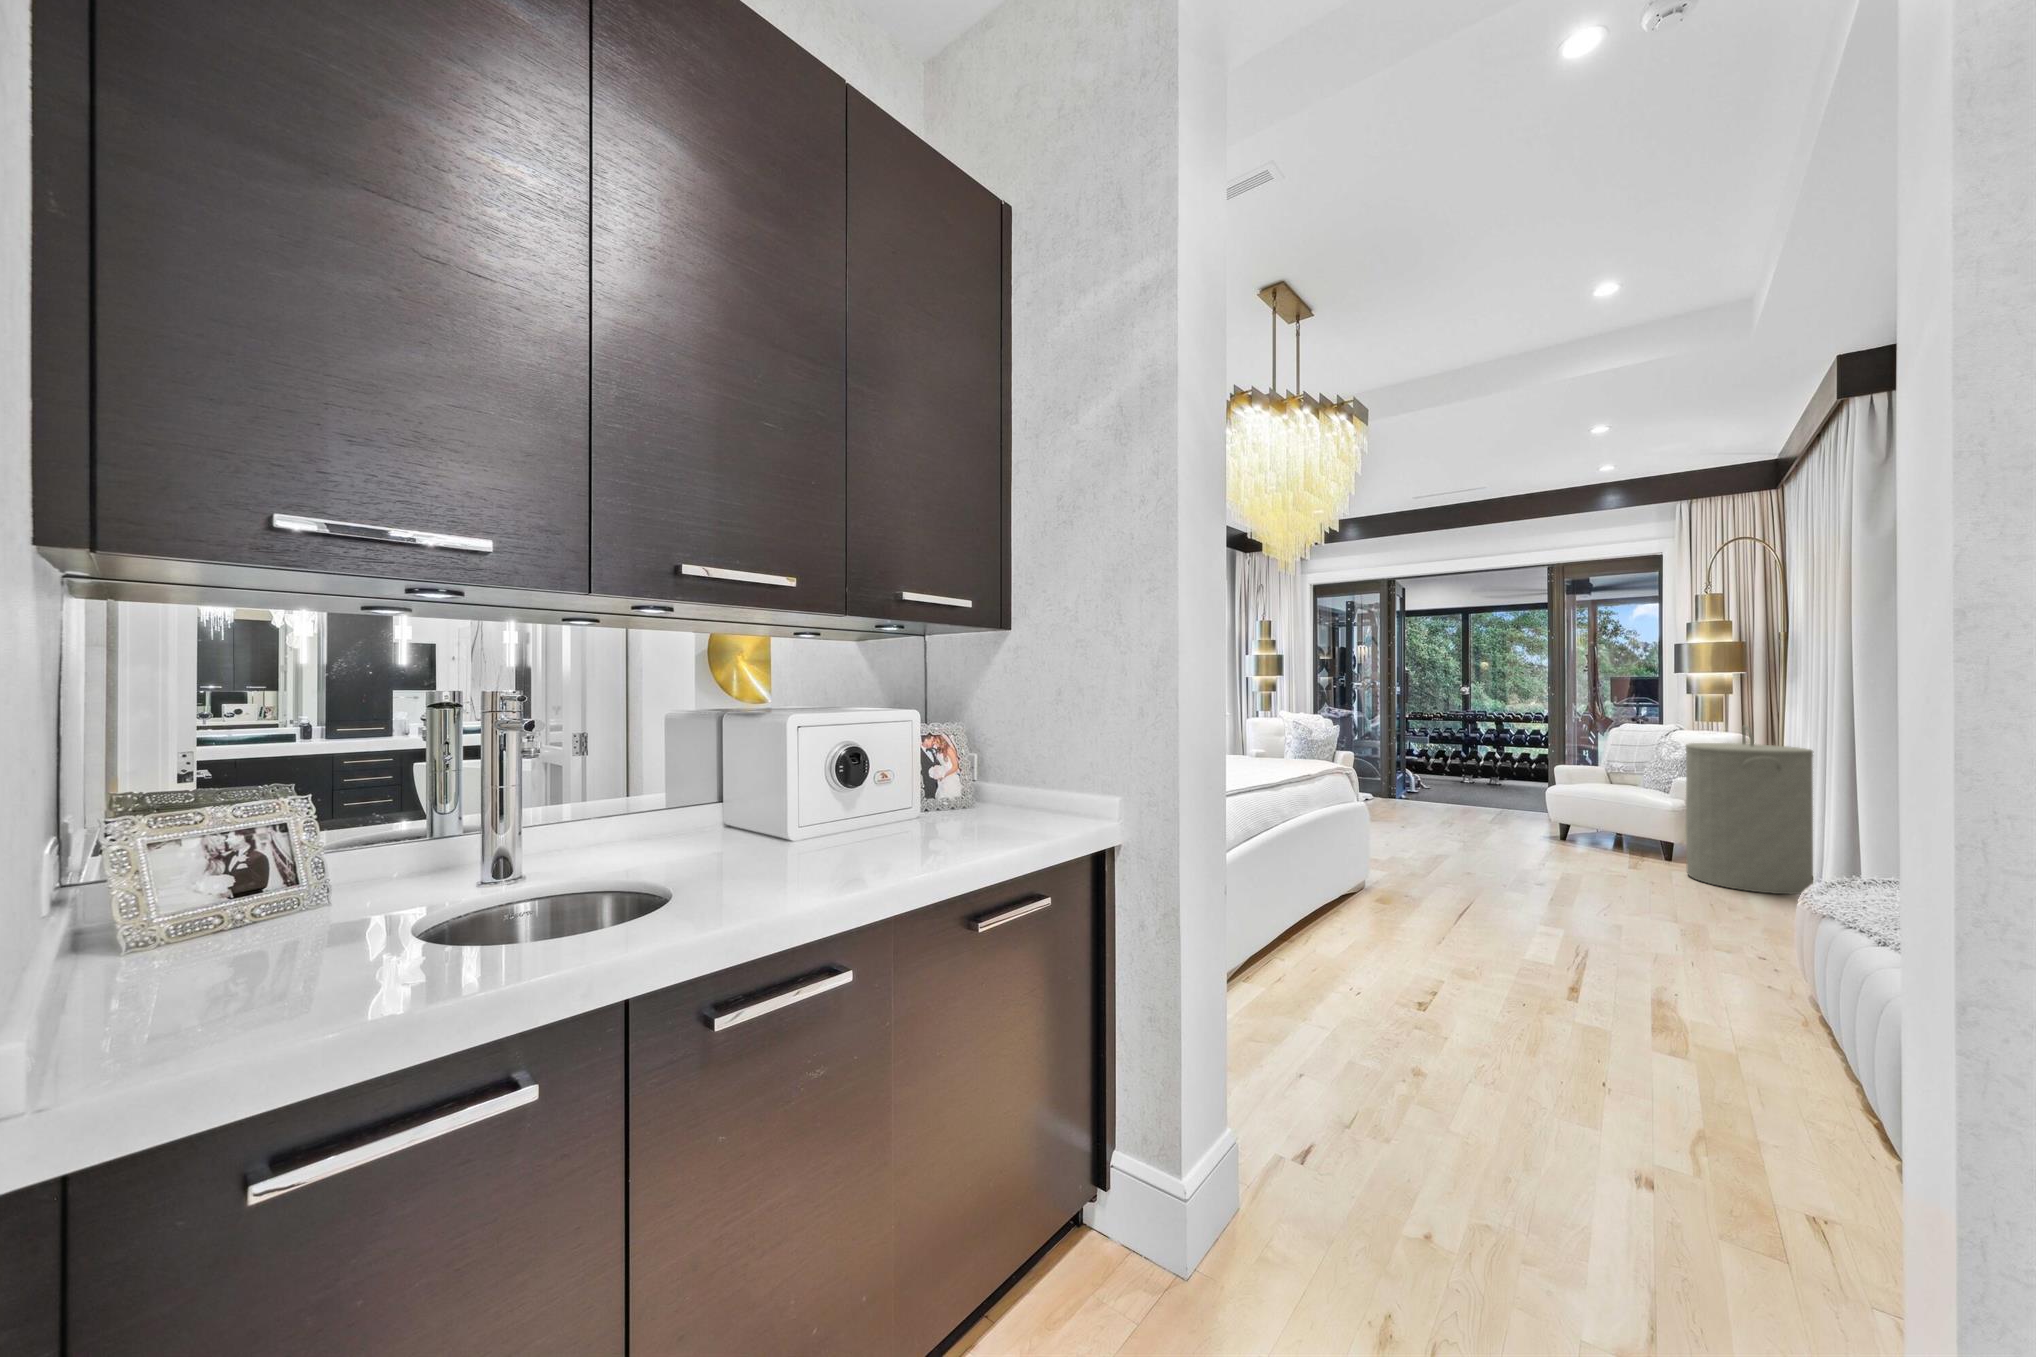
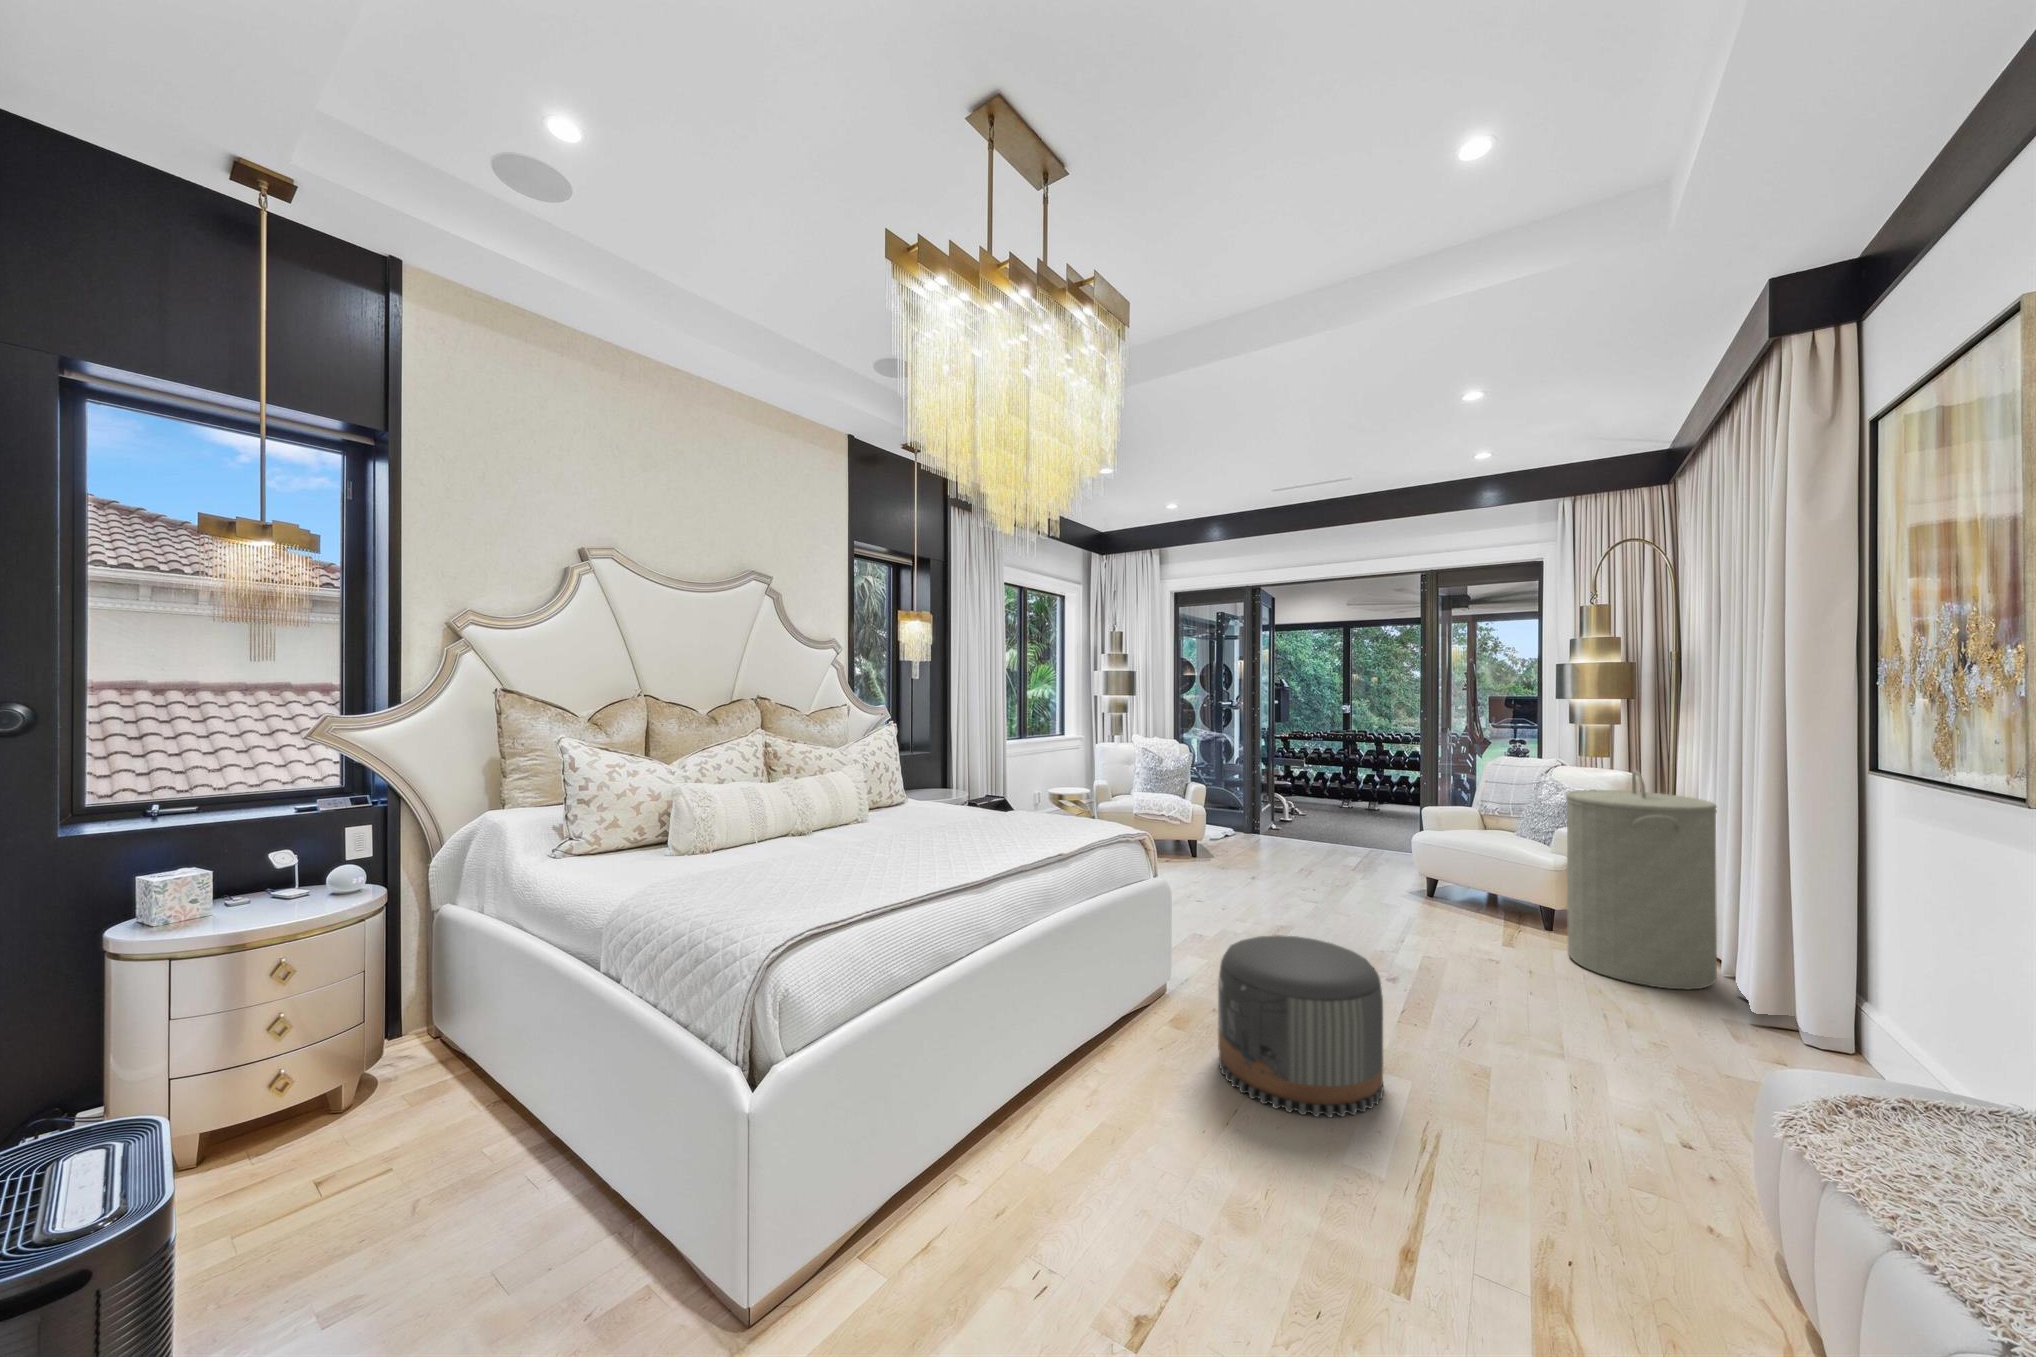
pouf: none [1425,834,1554,946] -> present [1218,935,1383,1117]

